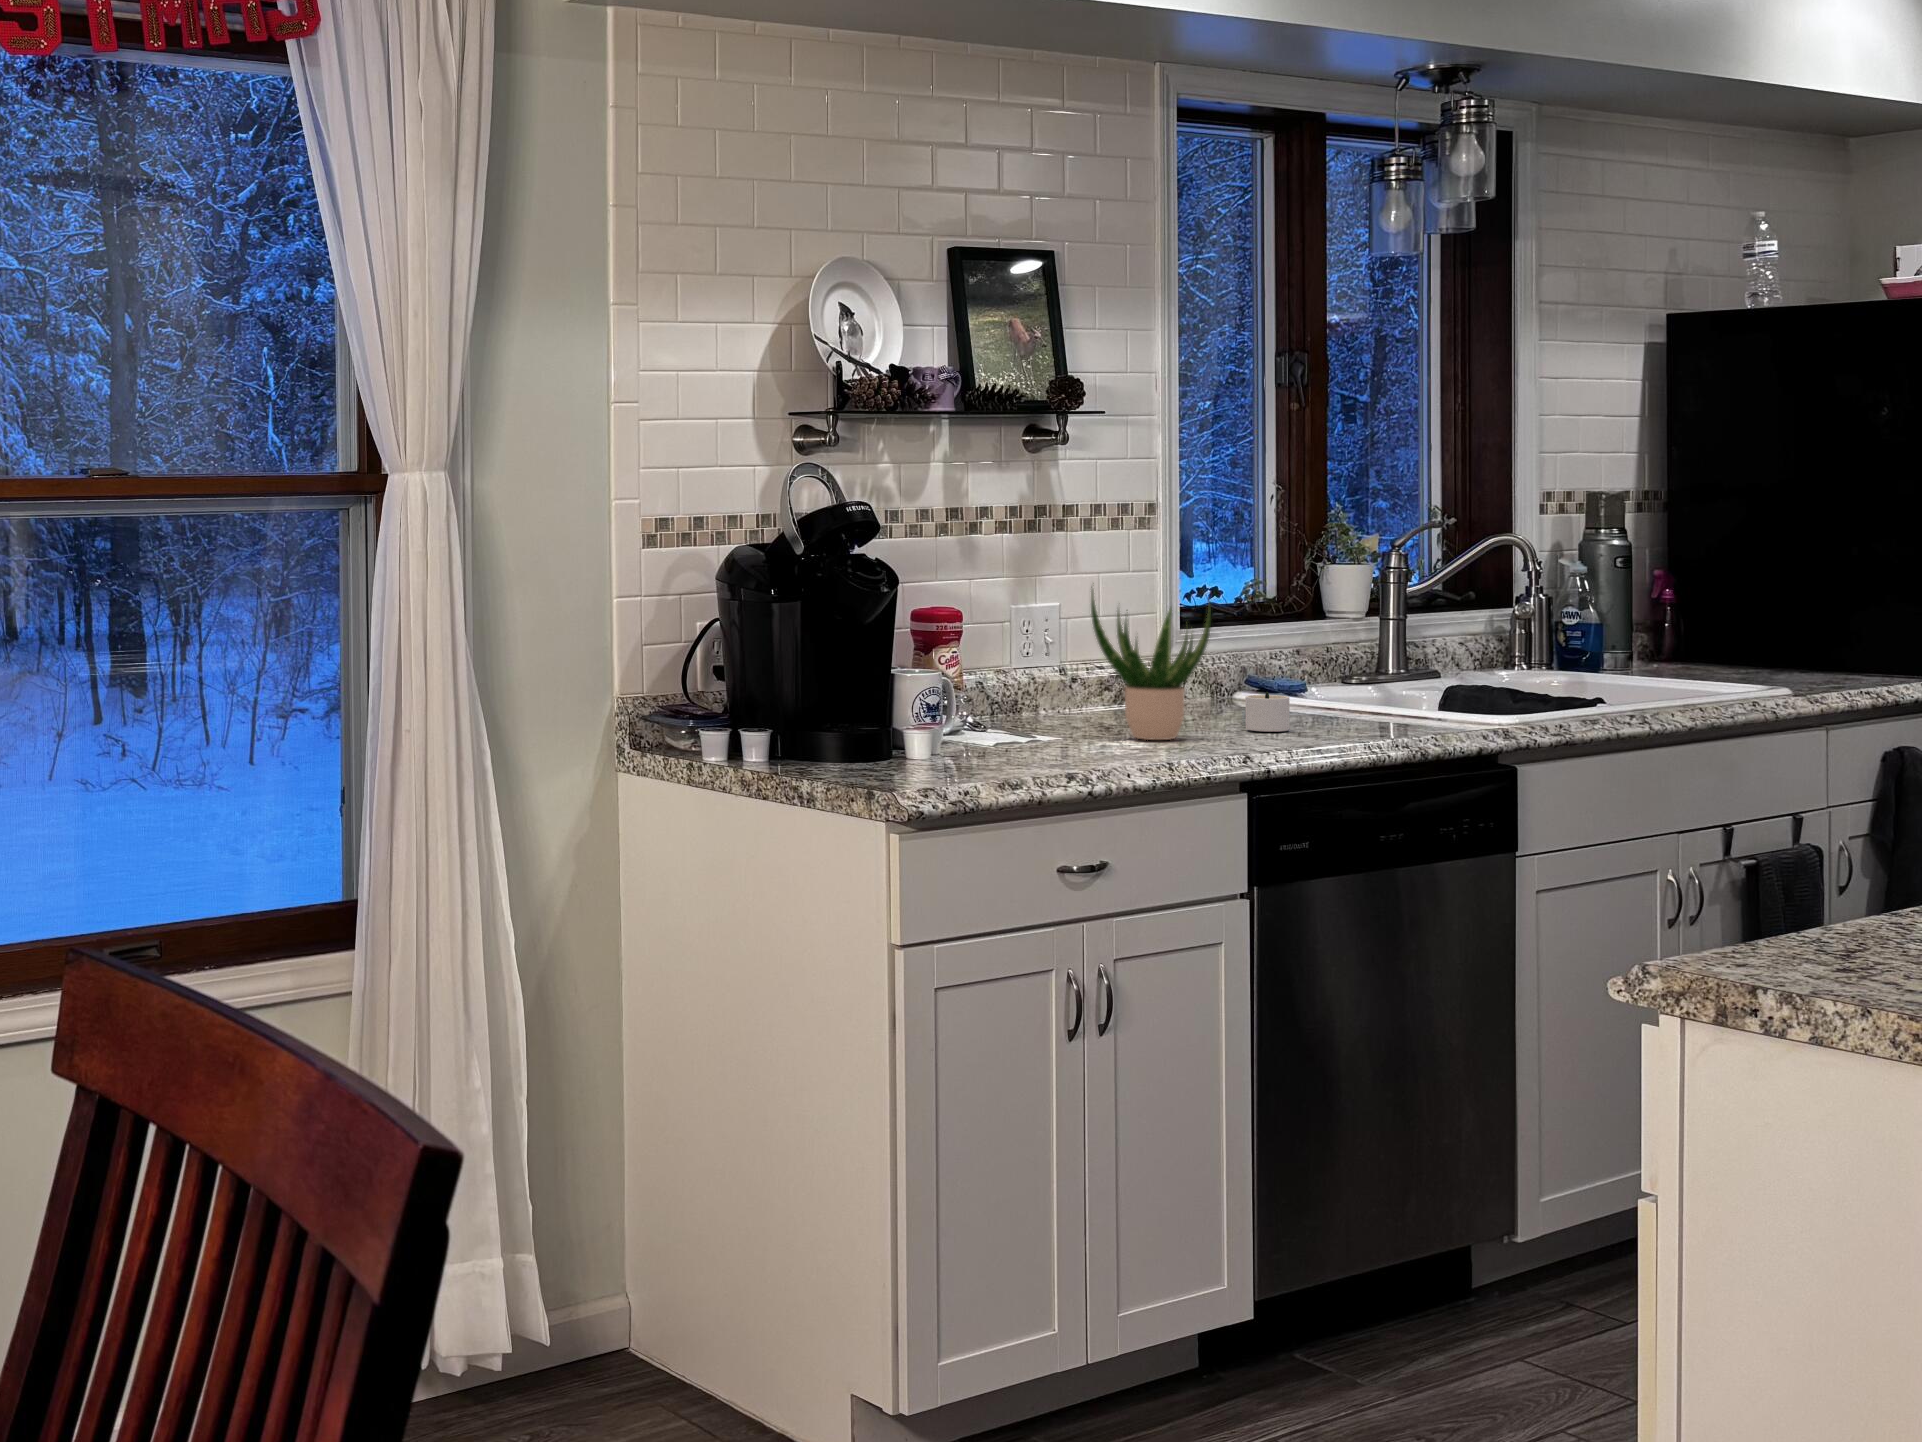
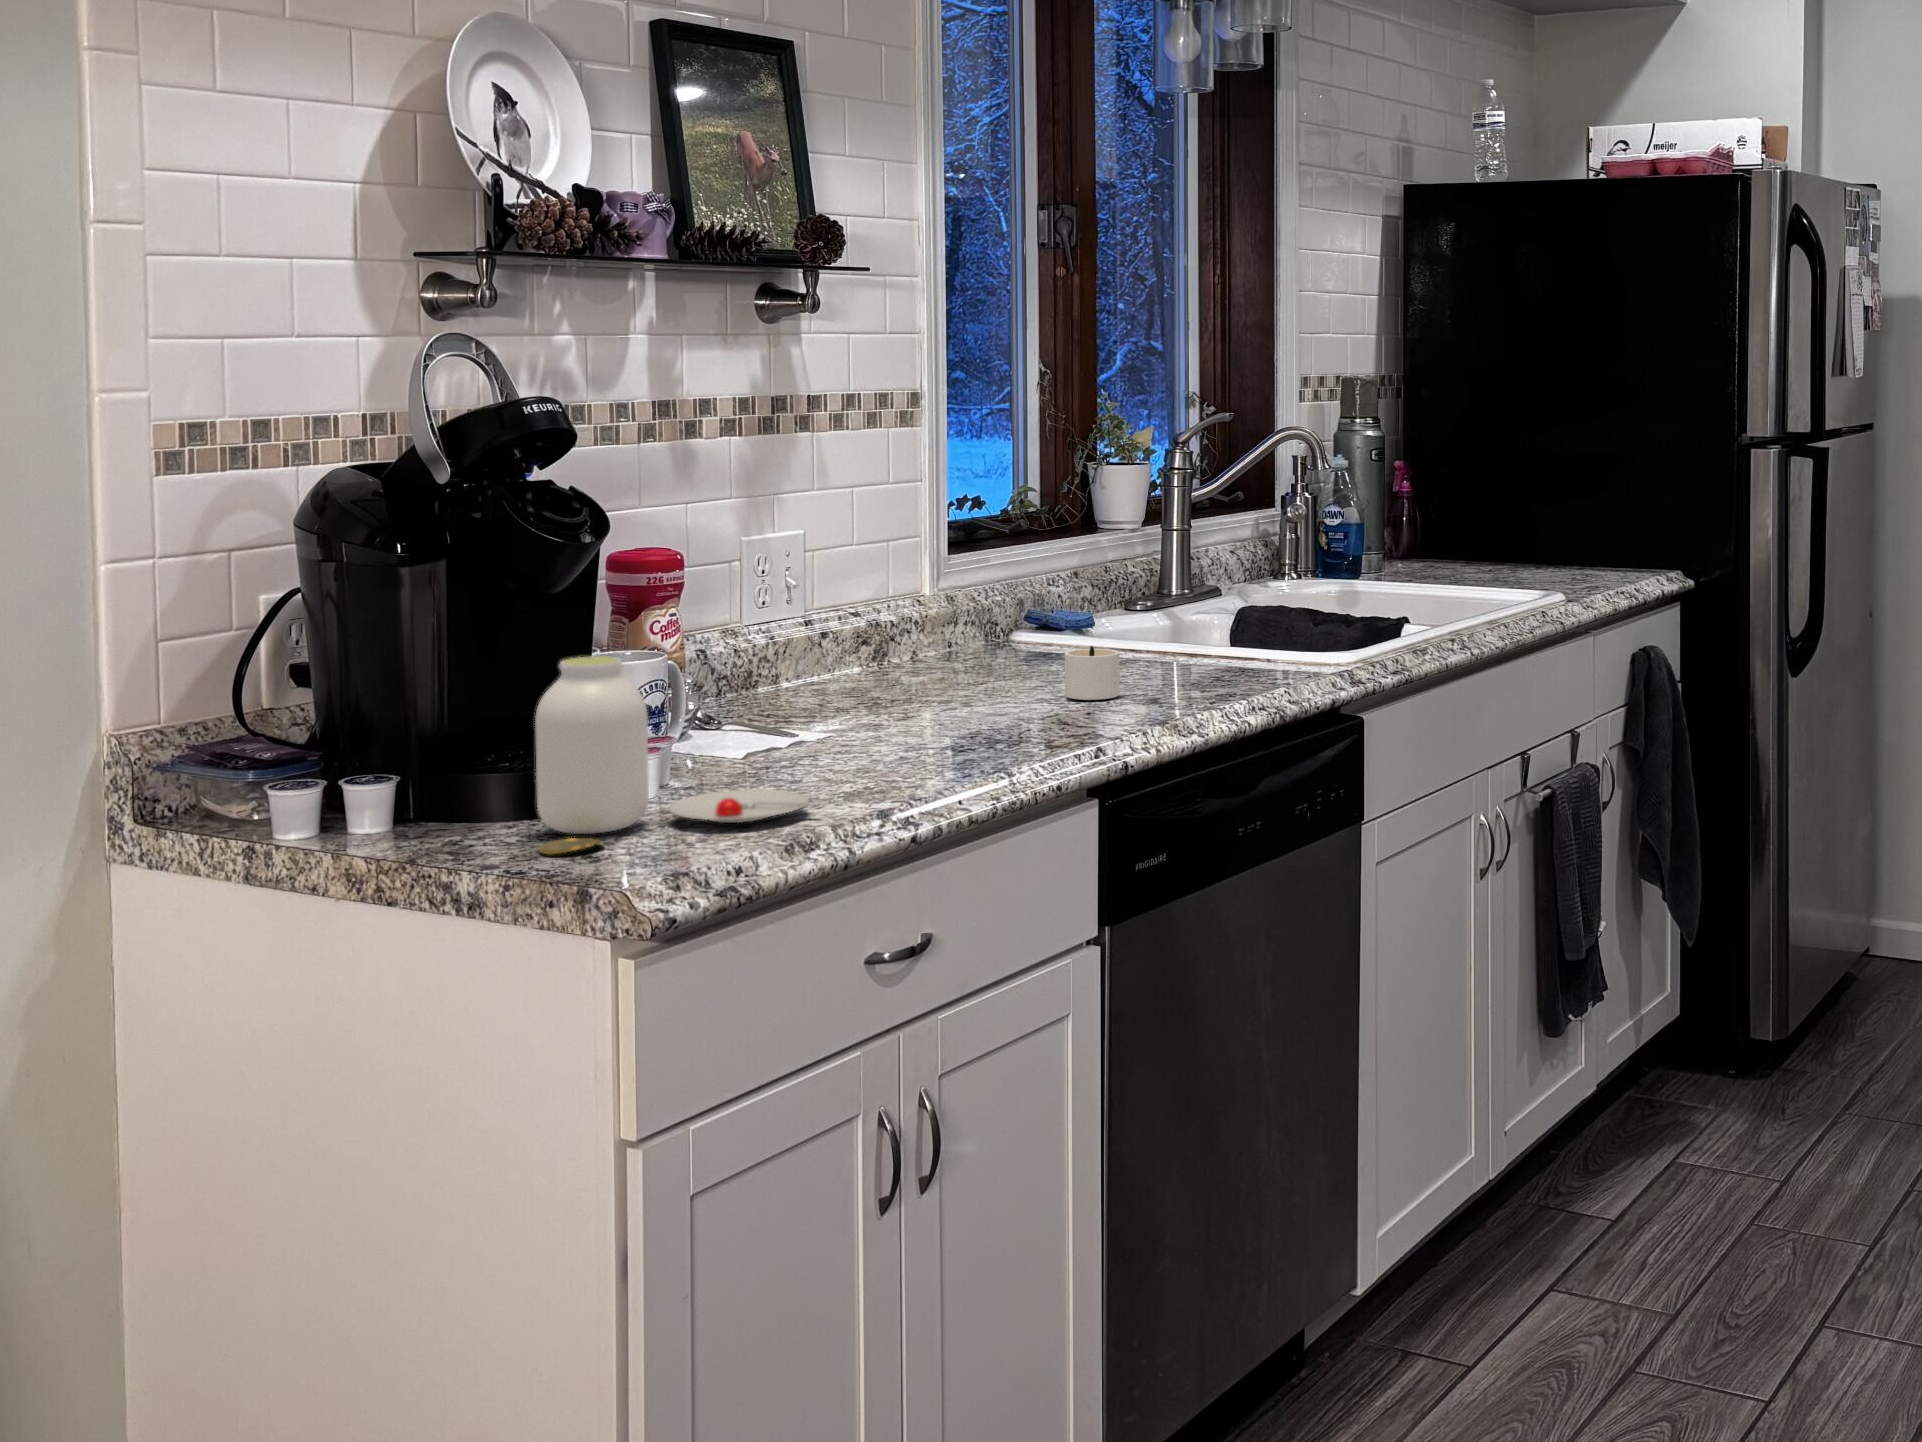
potted plant: present [1091,583,1211,740] -> none [876,507,1035,728]
jar: none [849,662,1025,775] -> present [535,656,809,855]

